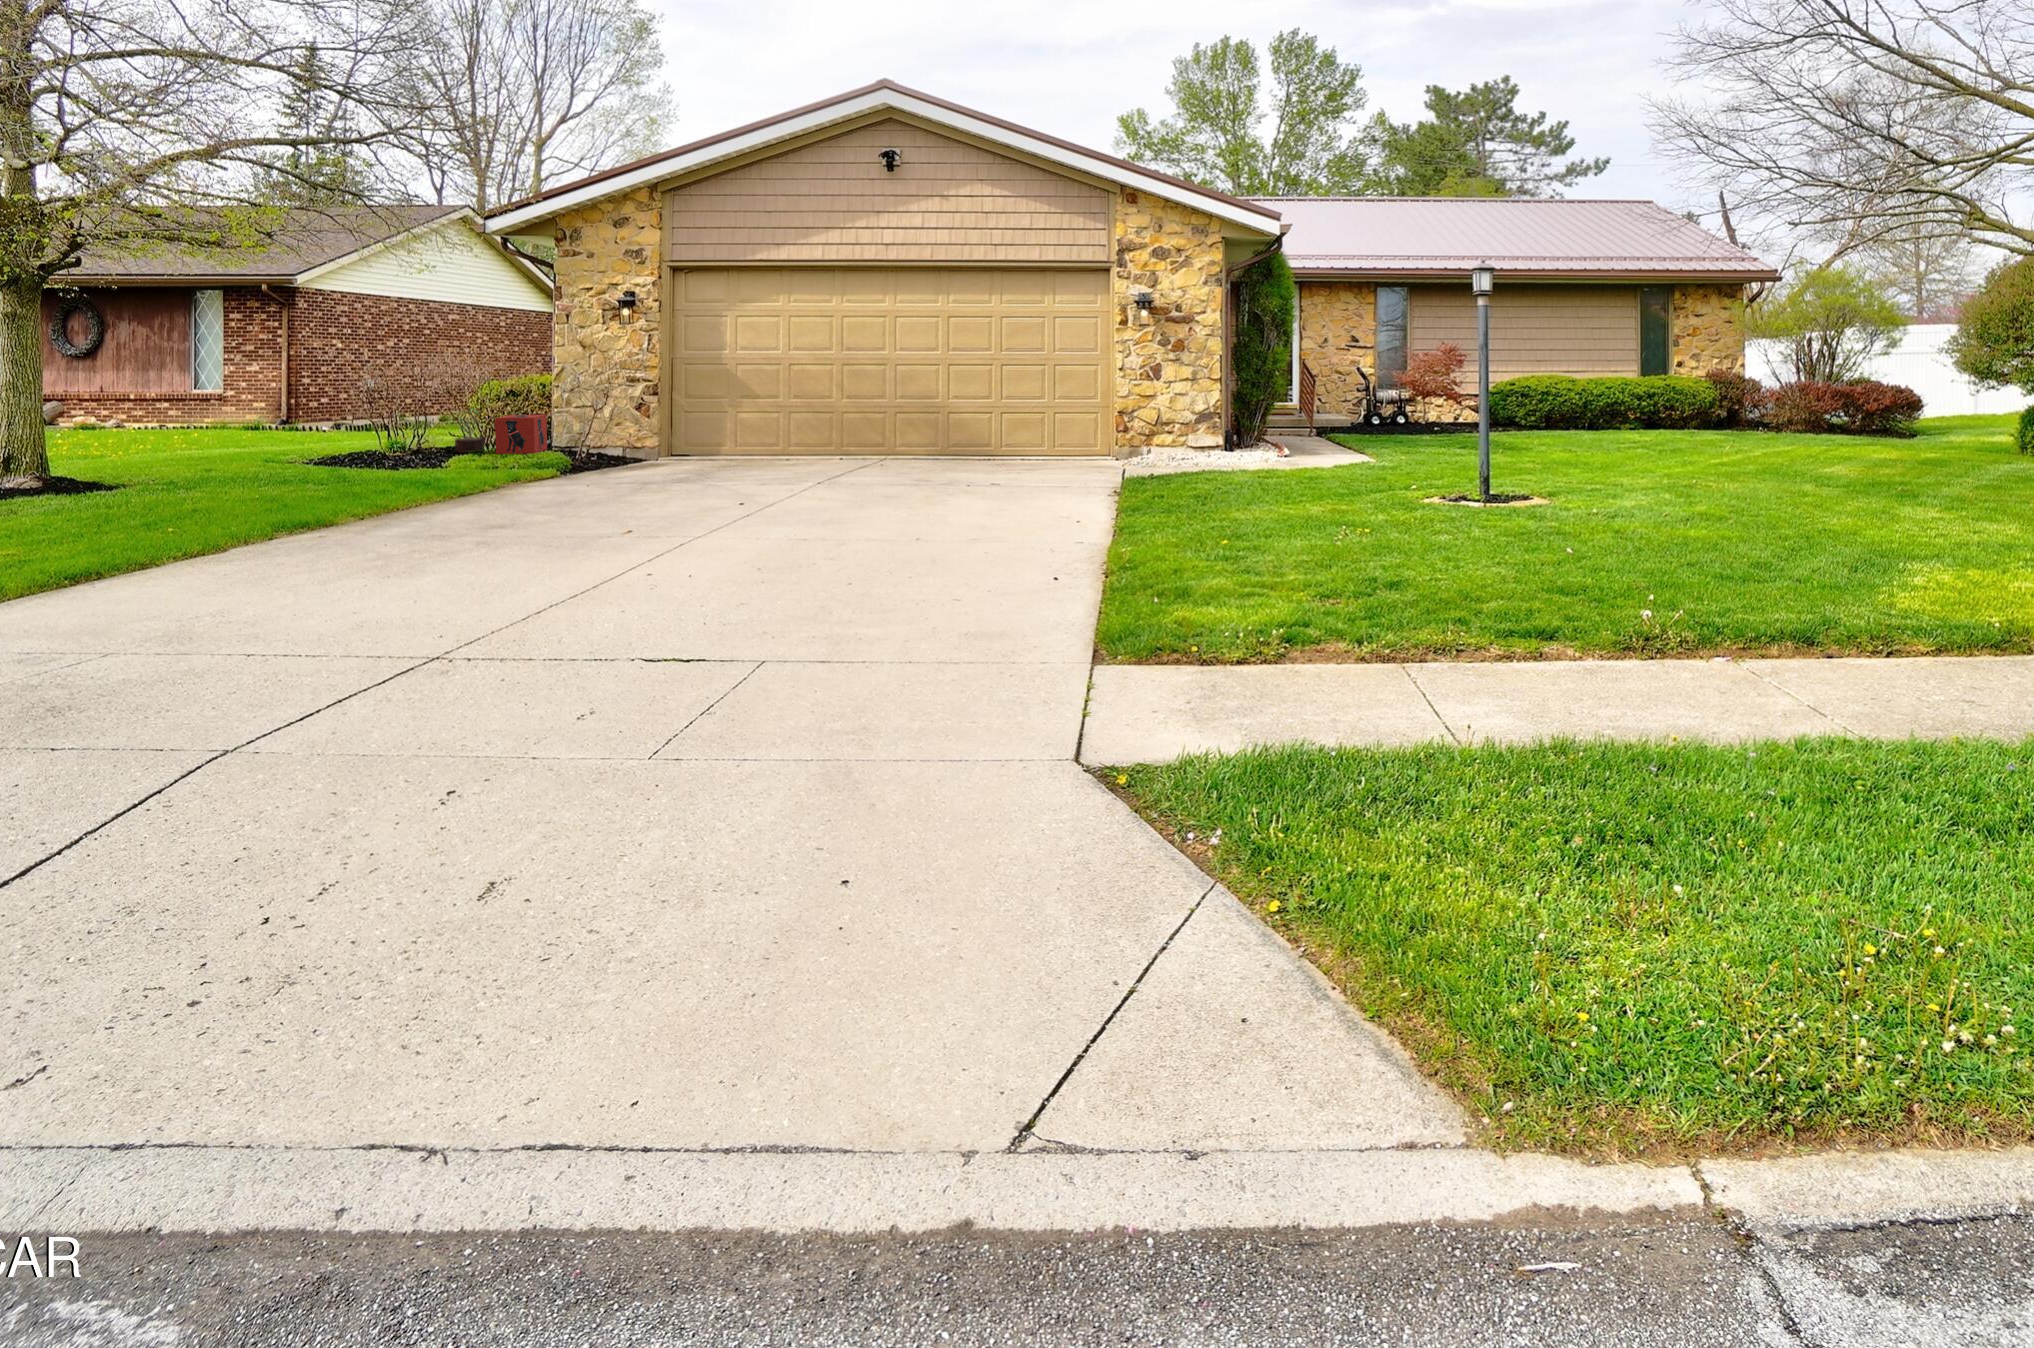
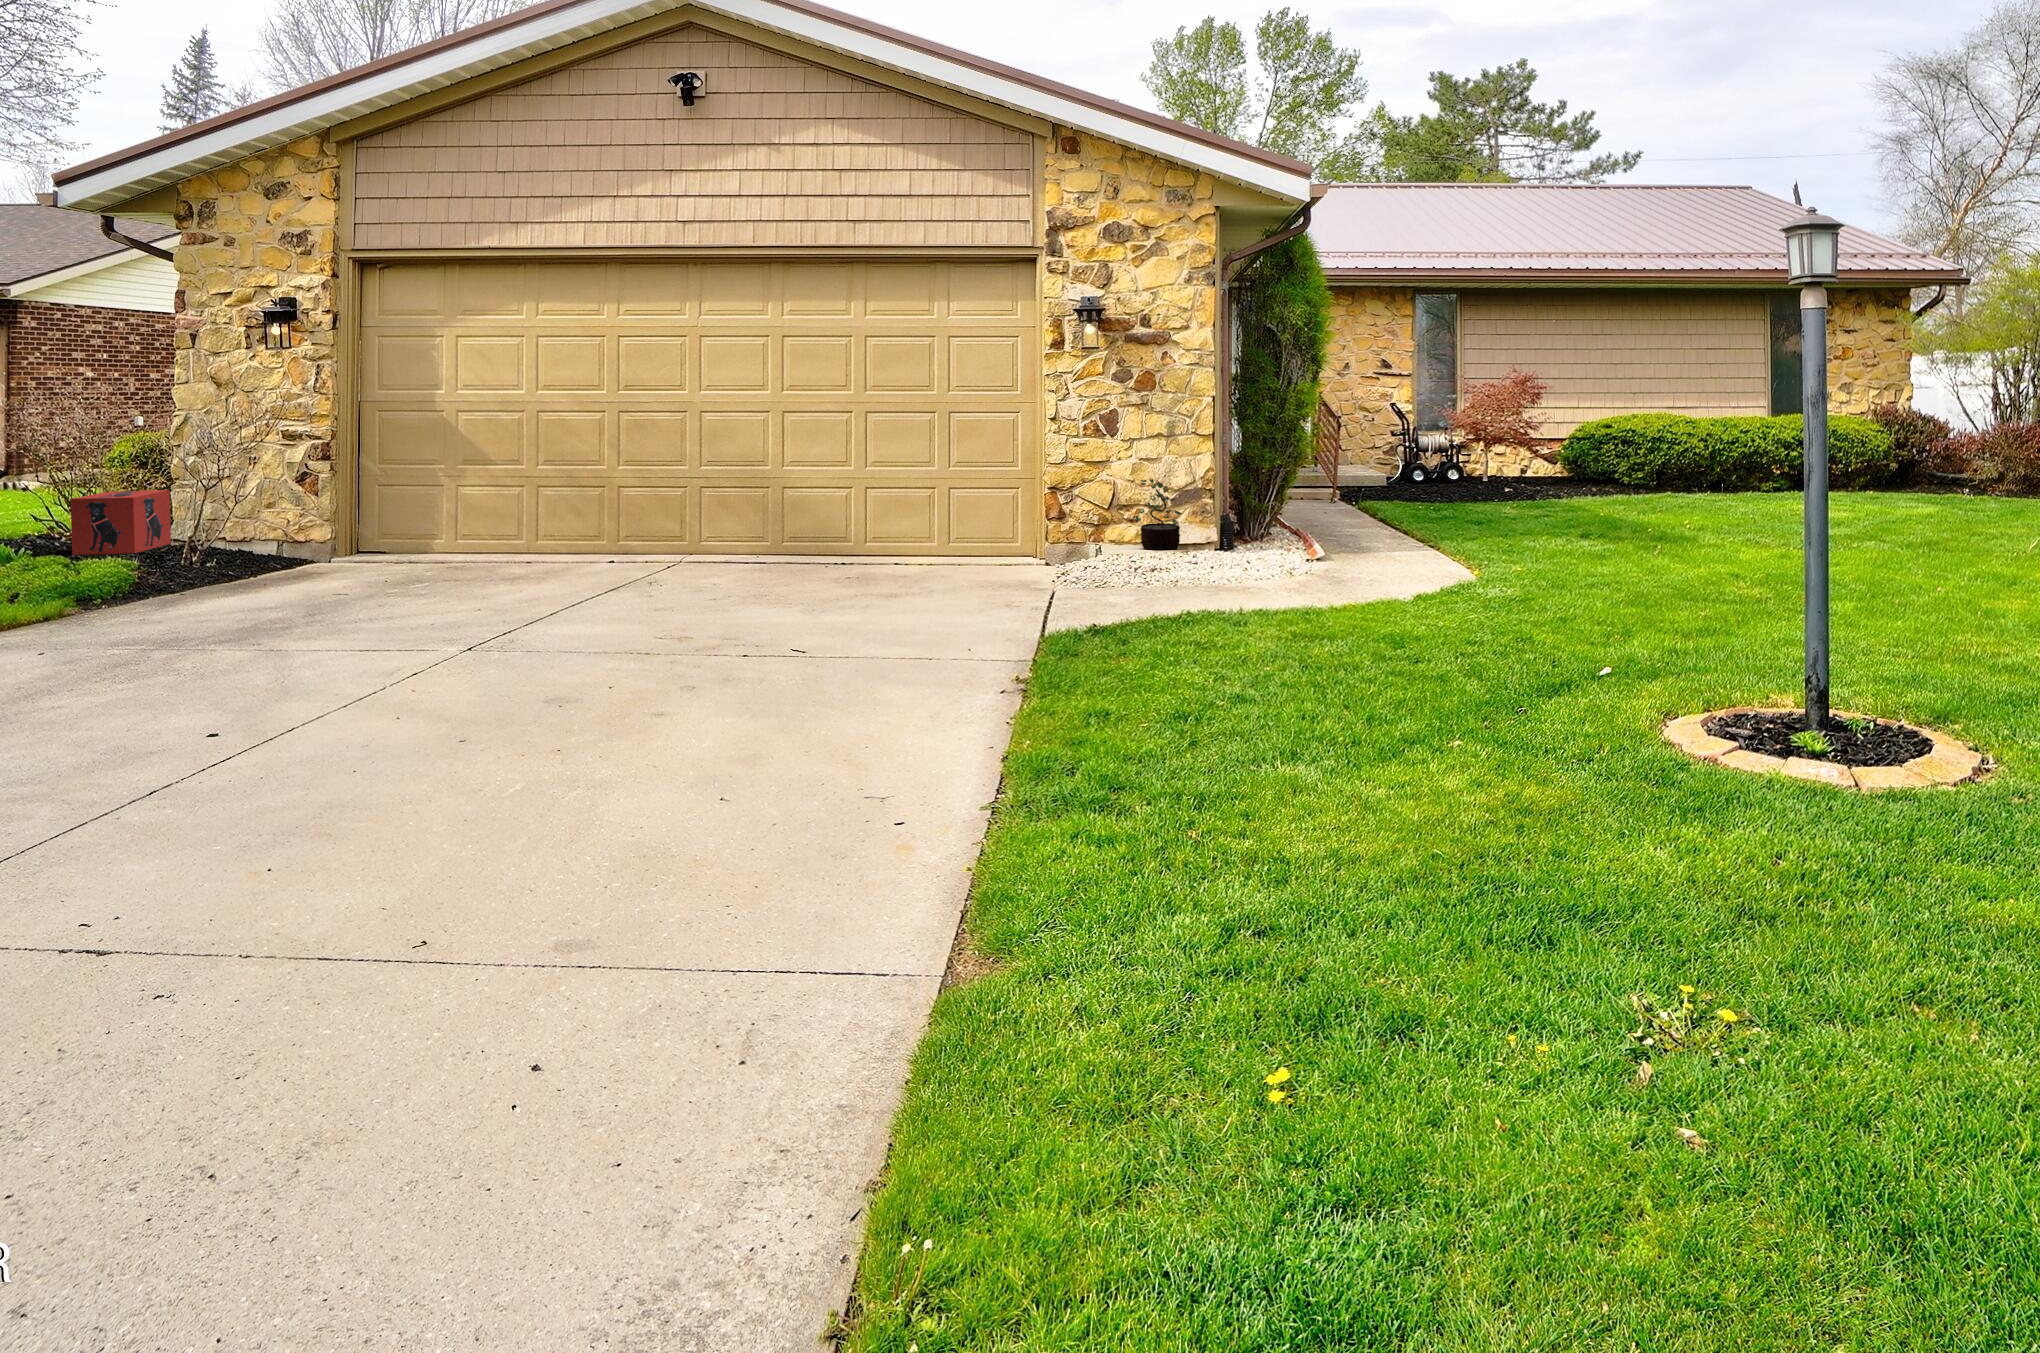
decorative plant: present [455,408,485,453] -> present [1133,478,1182,551]

